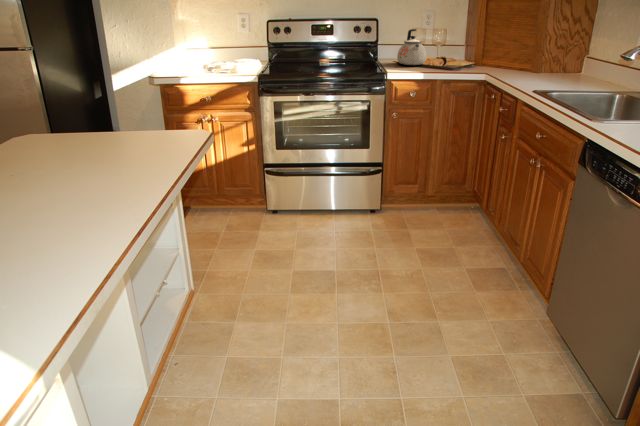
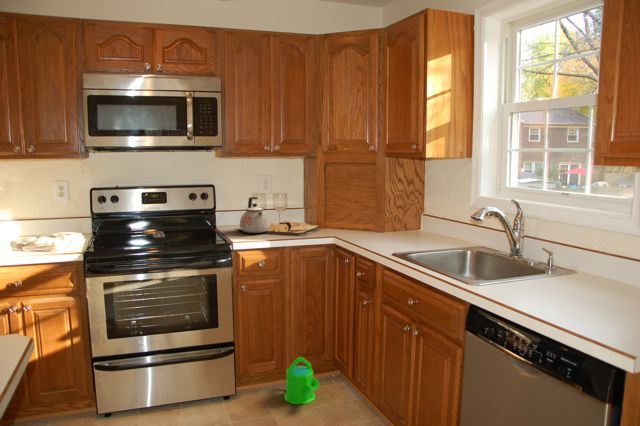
watering can: none [423,184,456,225] -> present [284,357,319,404]

